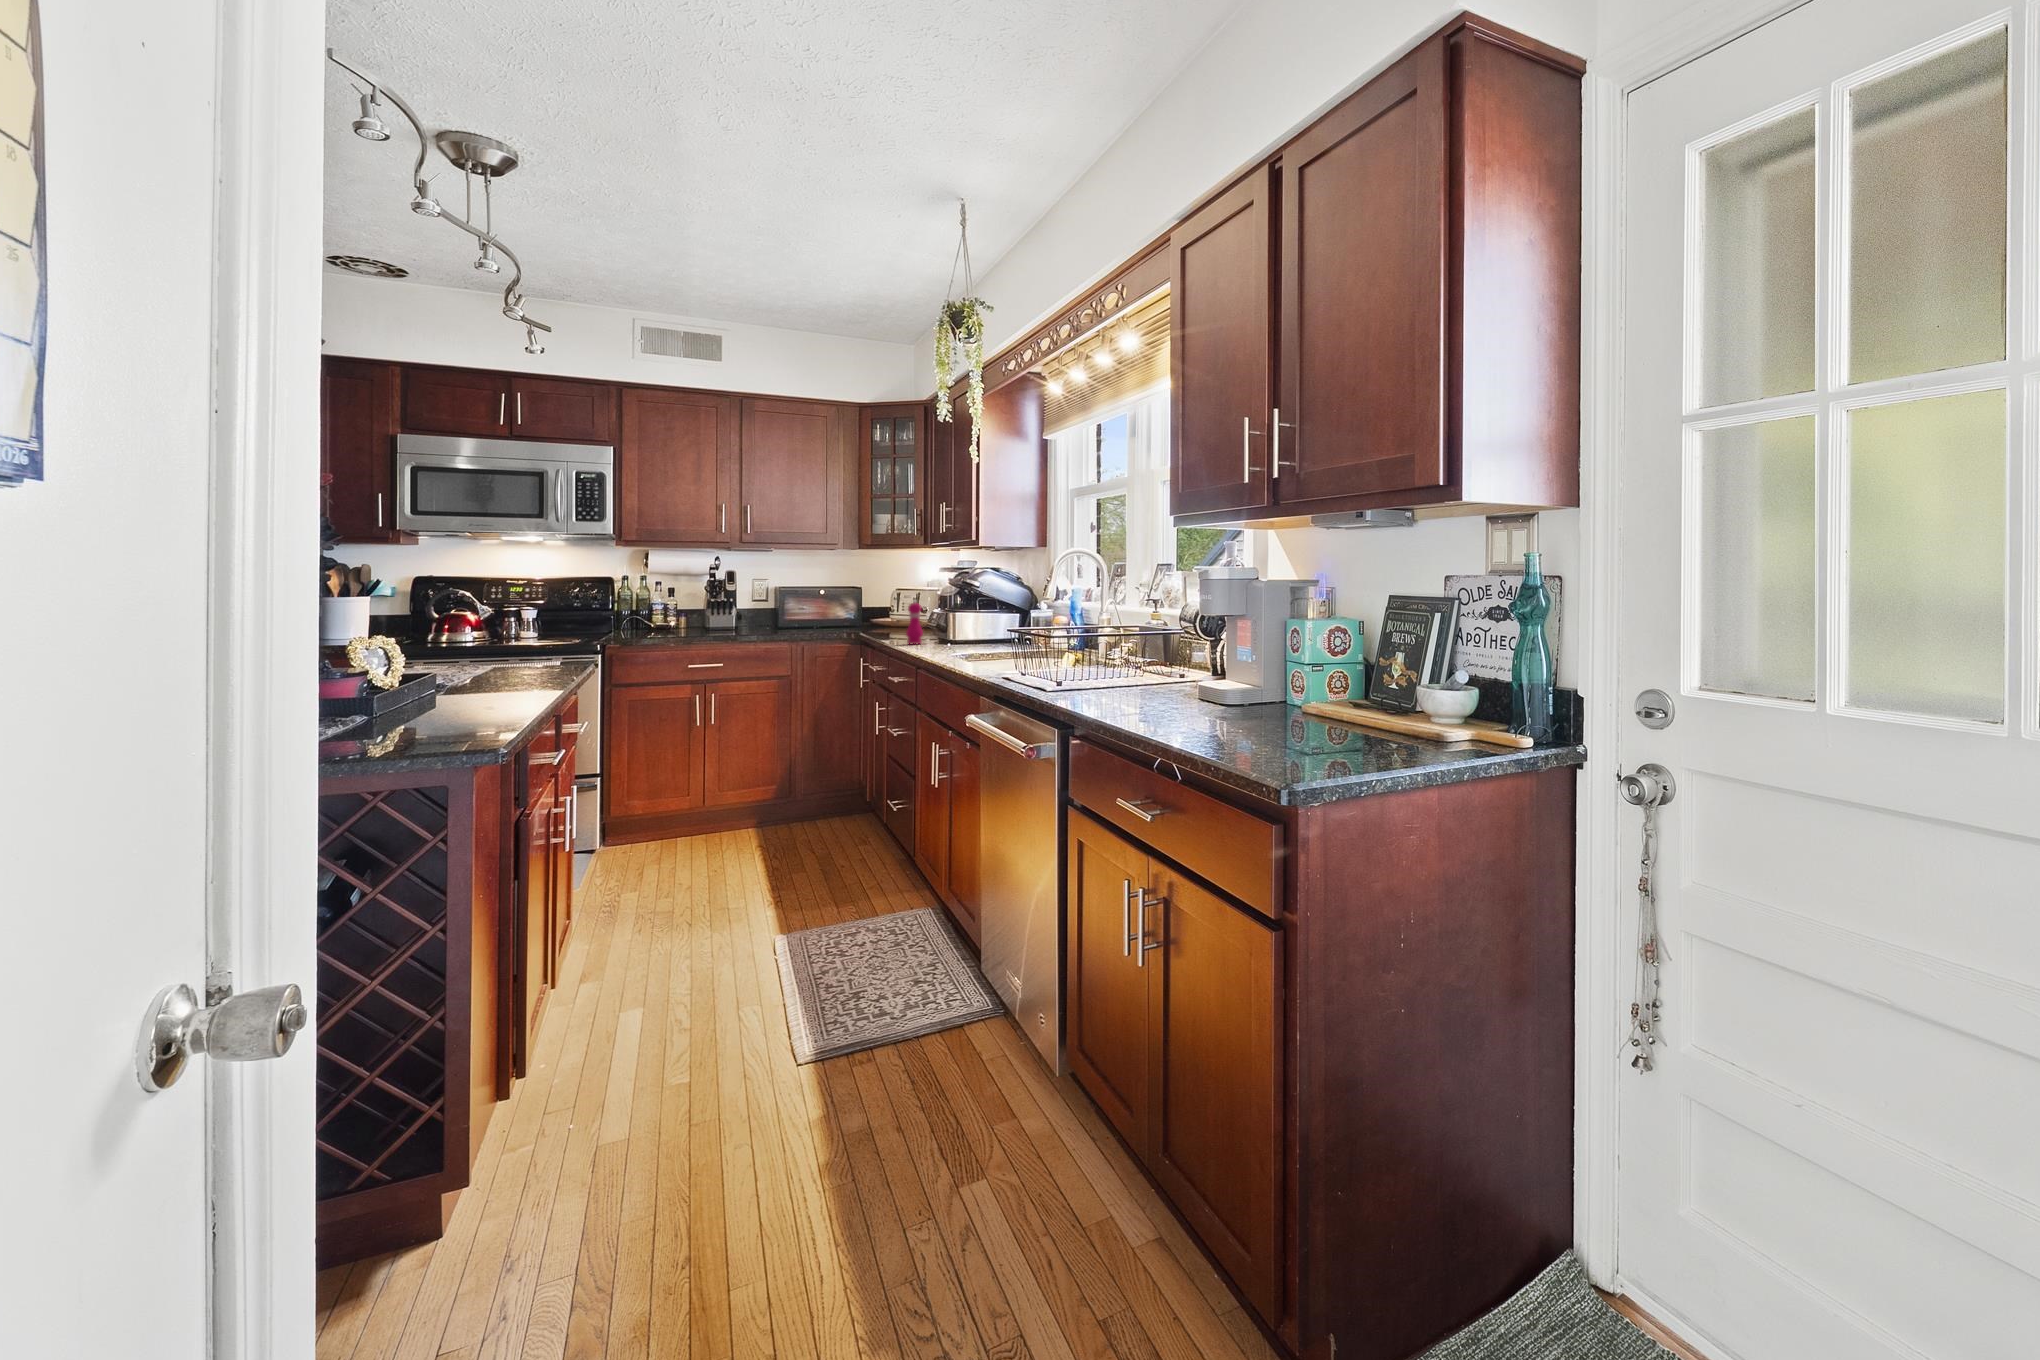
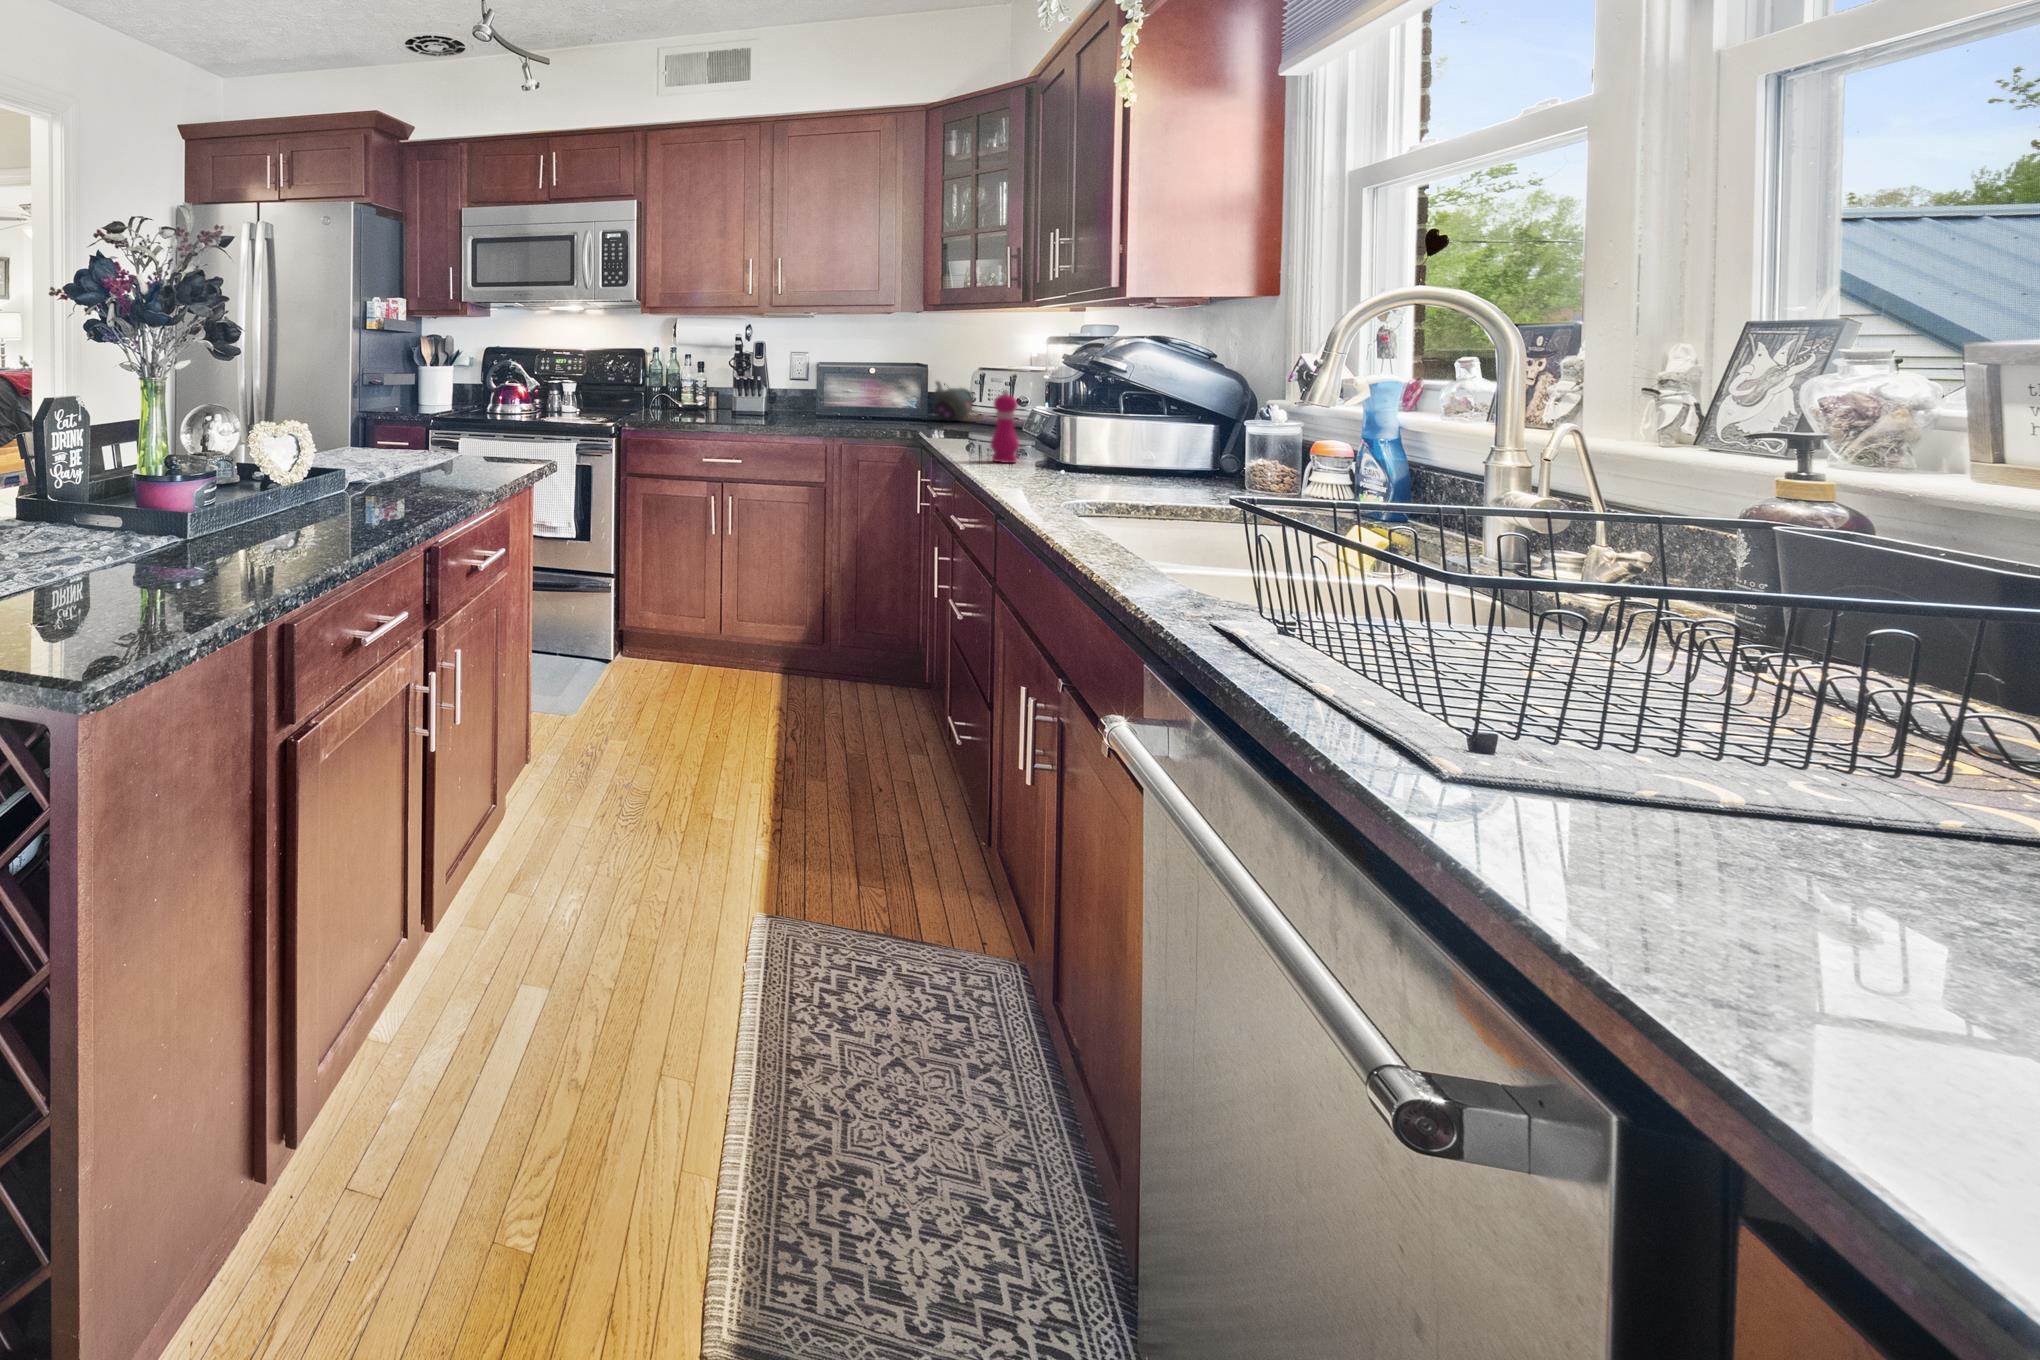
teapot: none [865,599,897,626] -> present [935,381,979,422]

